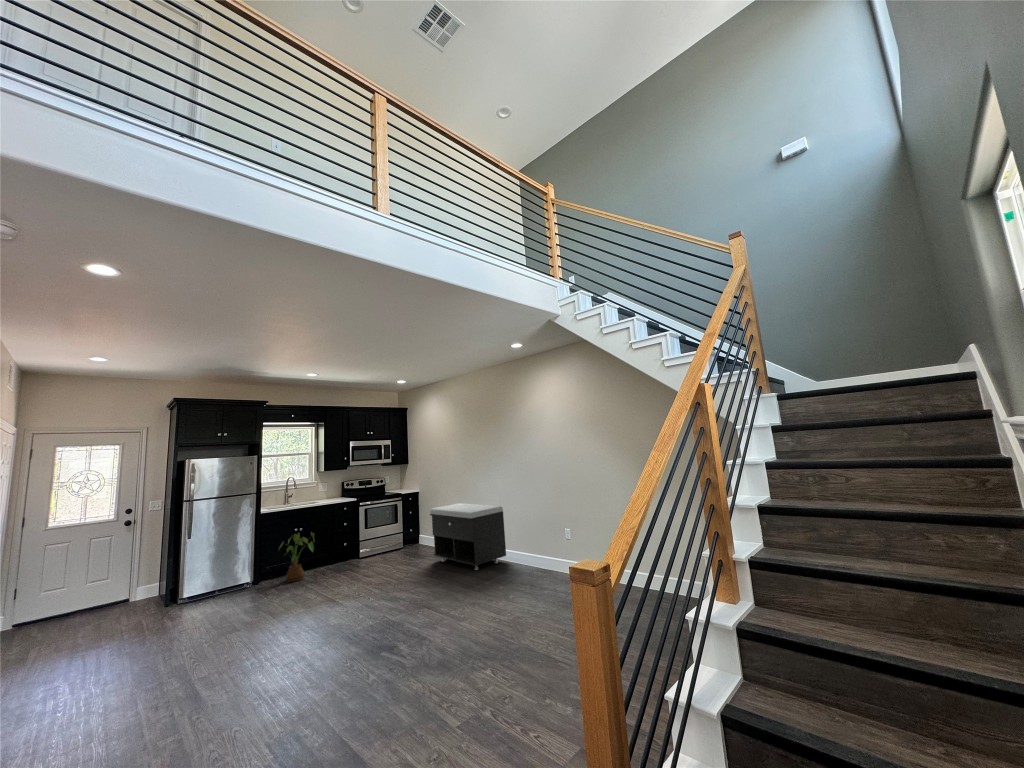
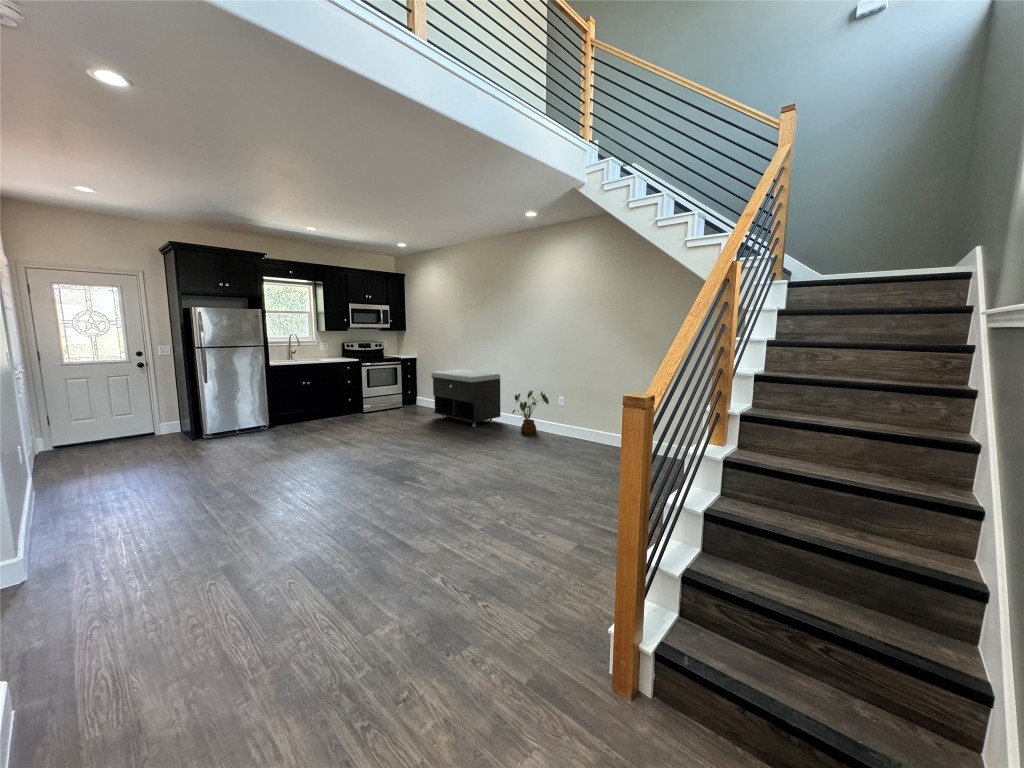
house plant: present [280,532,314,582] -> present [512,391,549,435]

